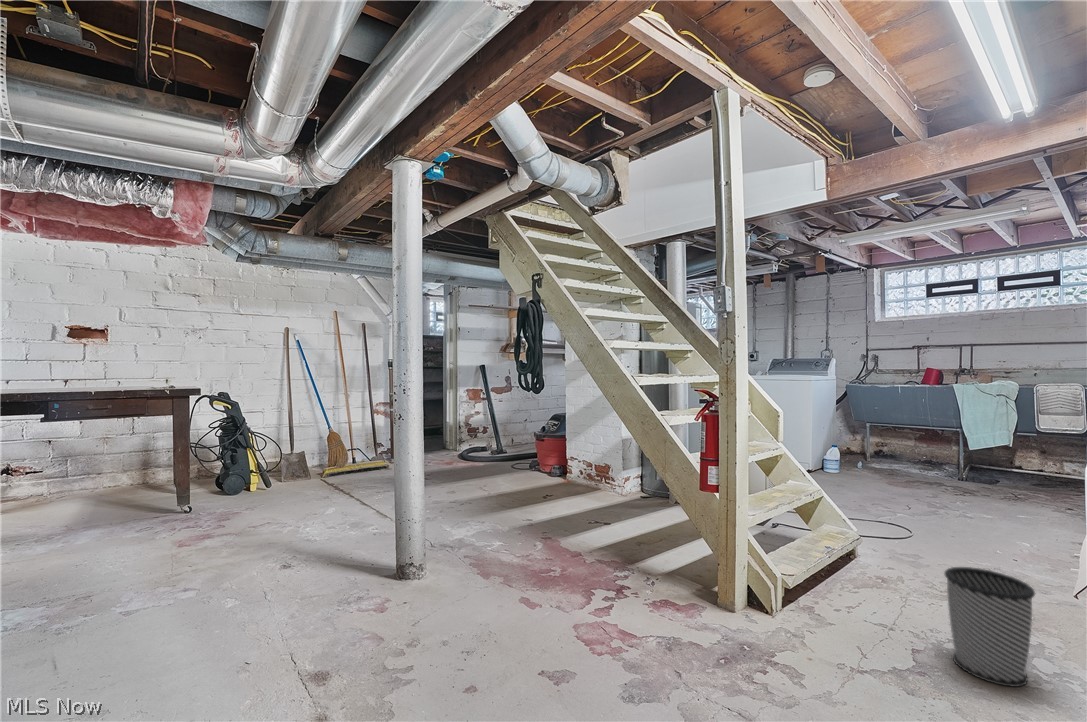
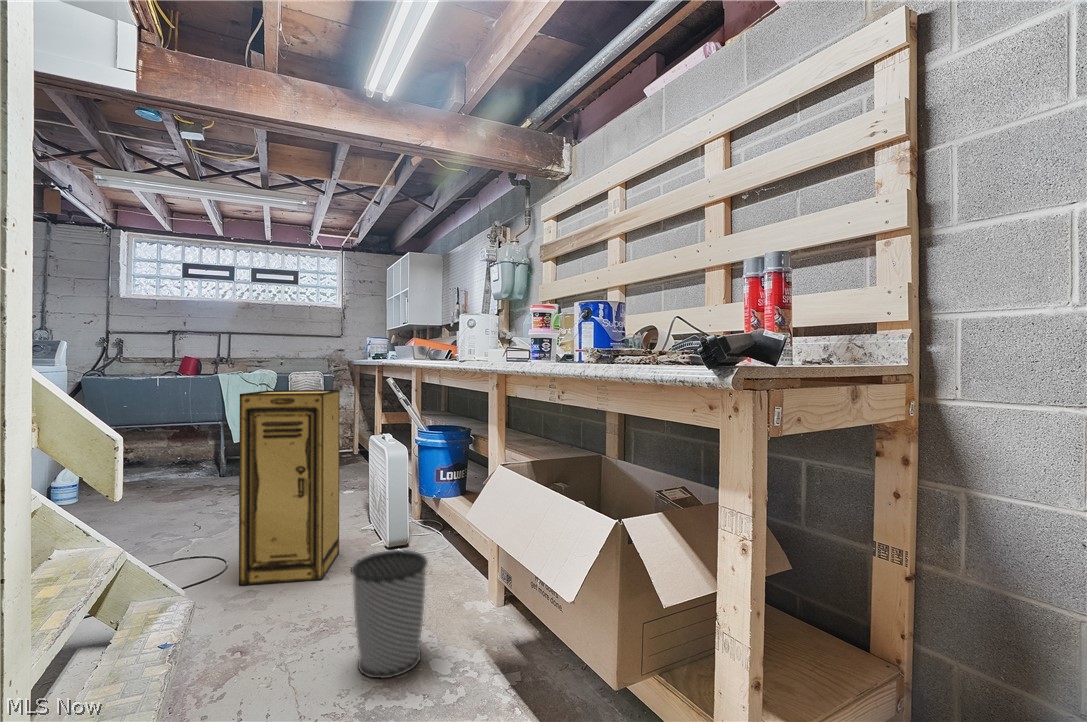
storage cabinet: none [904,409,1021,590] -> present [239,390,340,586]

